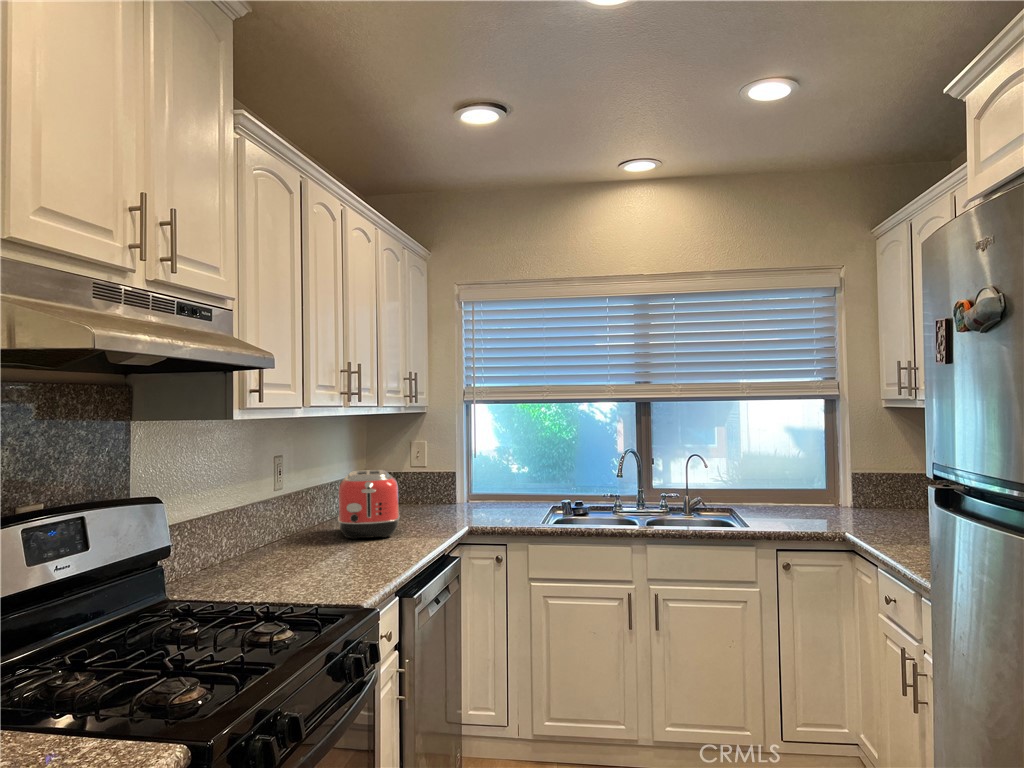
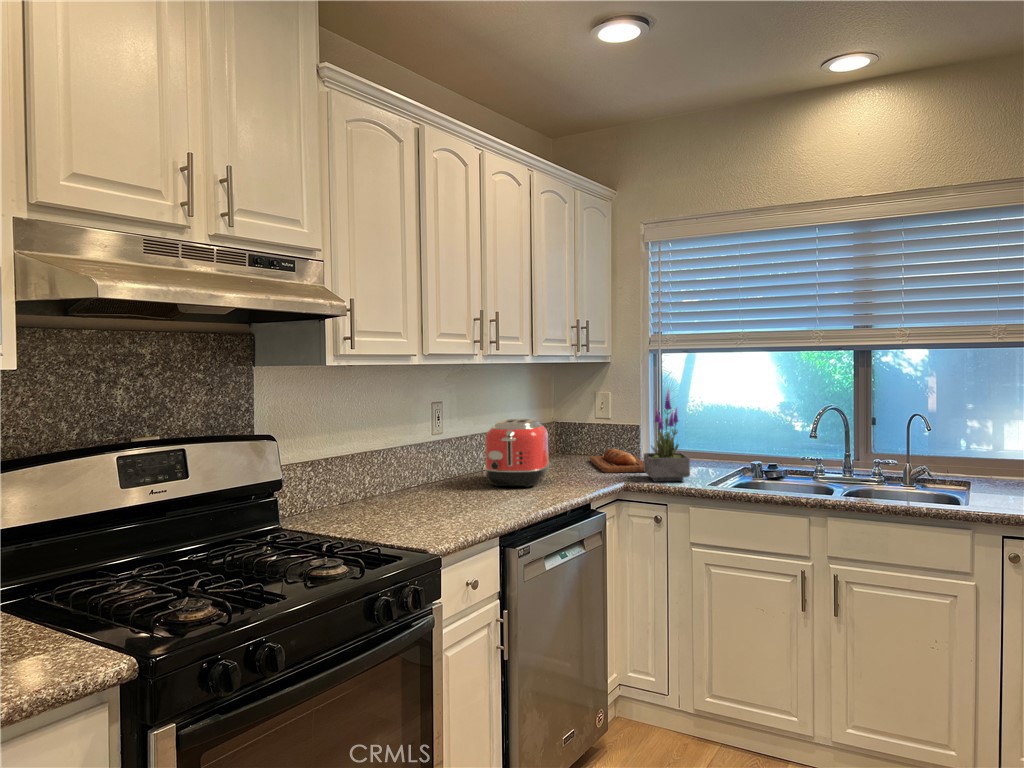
potted plant: none [479,437,525,524] -> present [644,389,690,481]
bread loaf: none [414,496,483,519] -> present [590,449,644,473]

